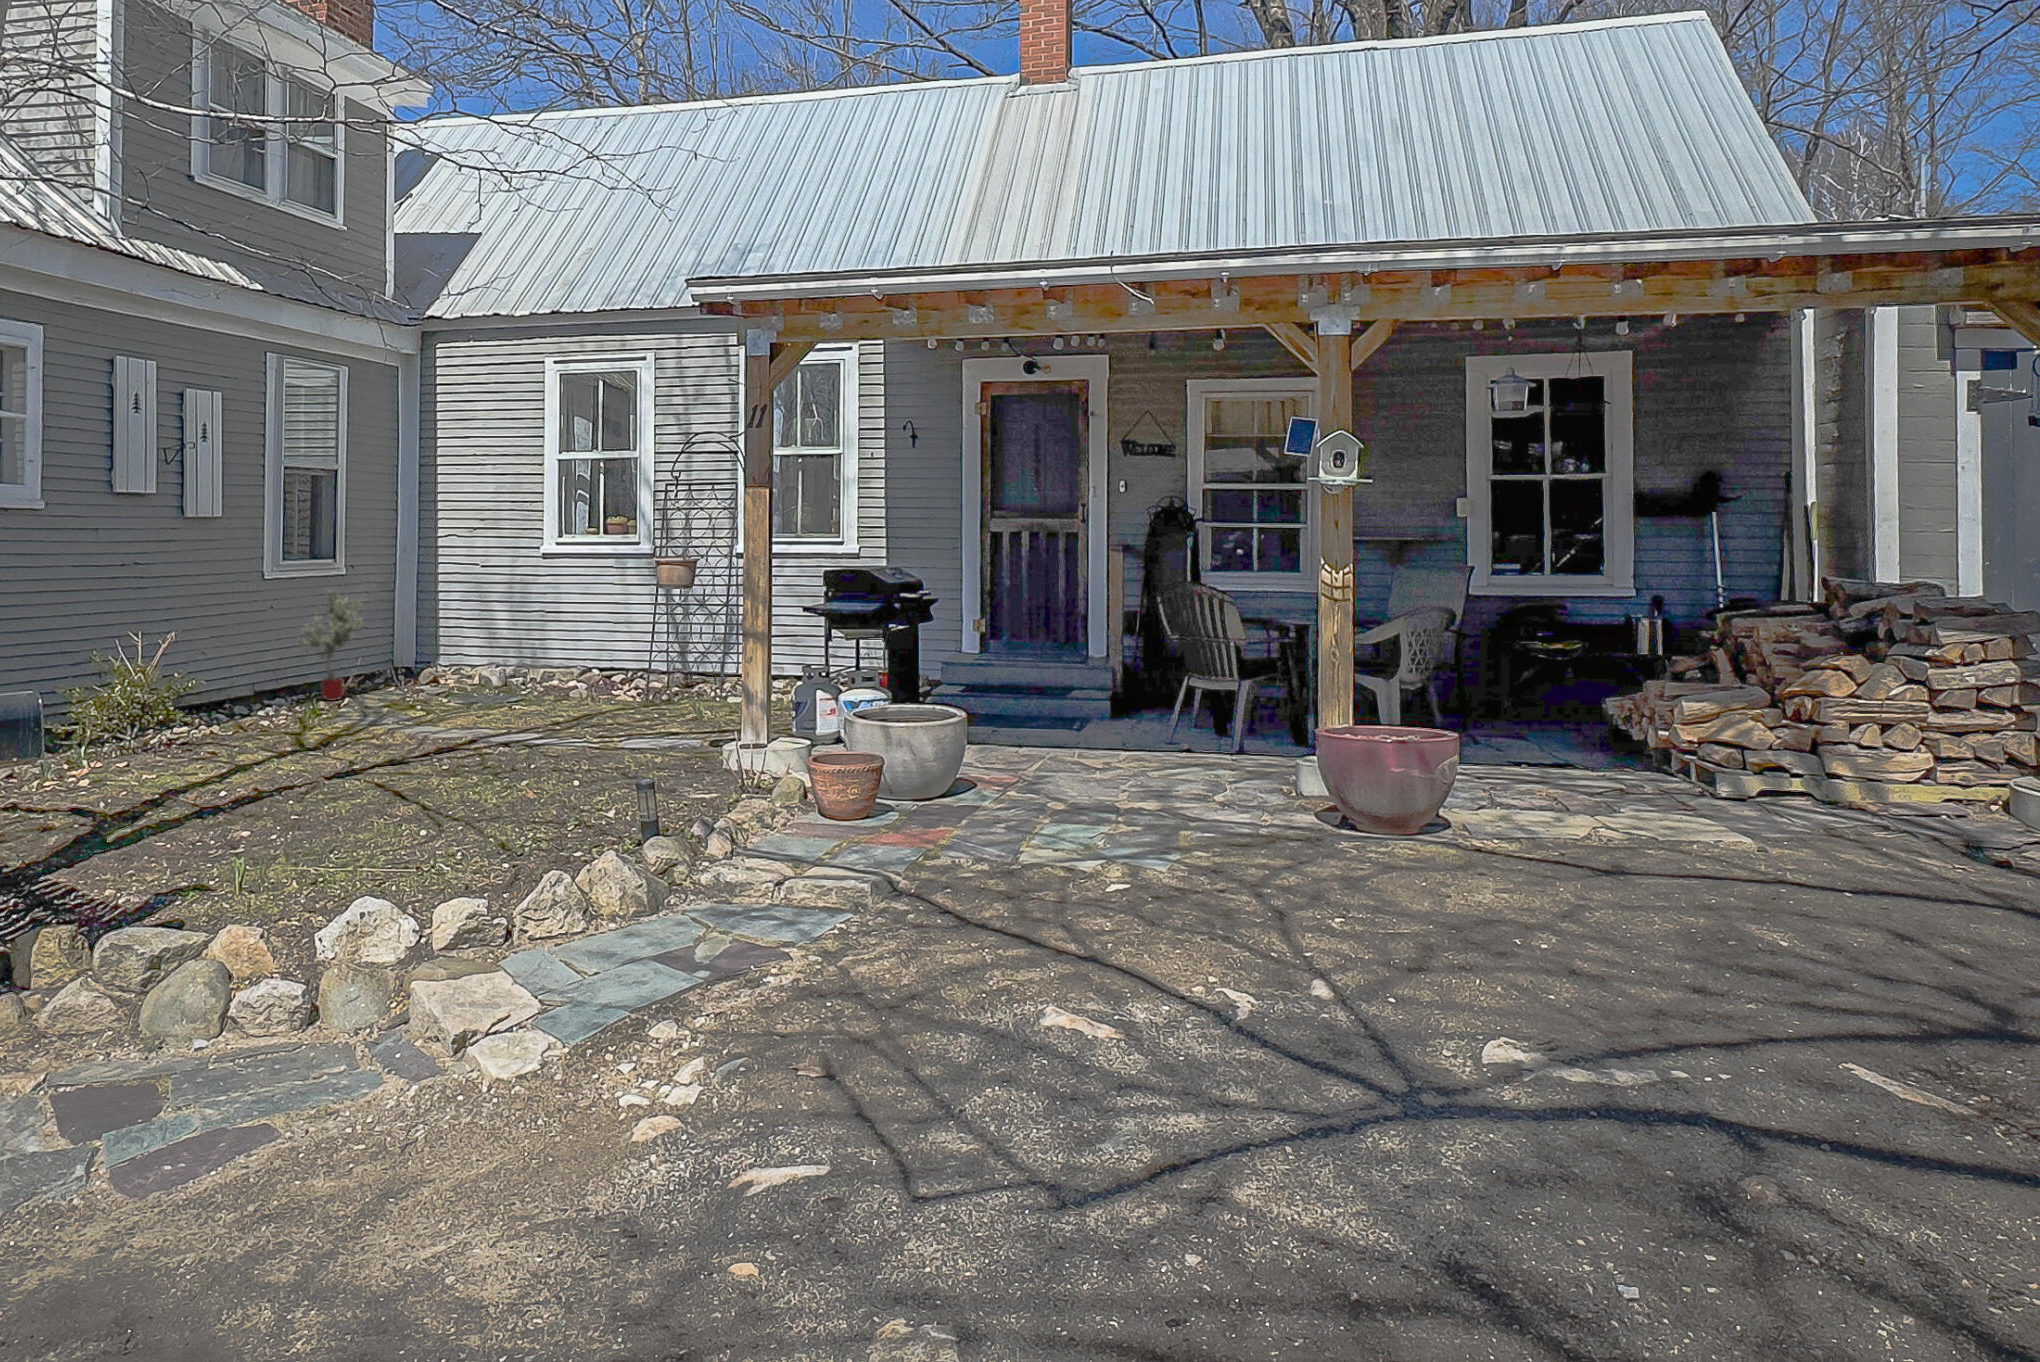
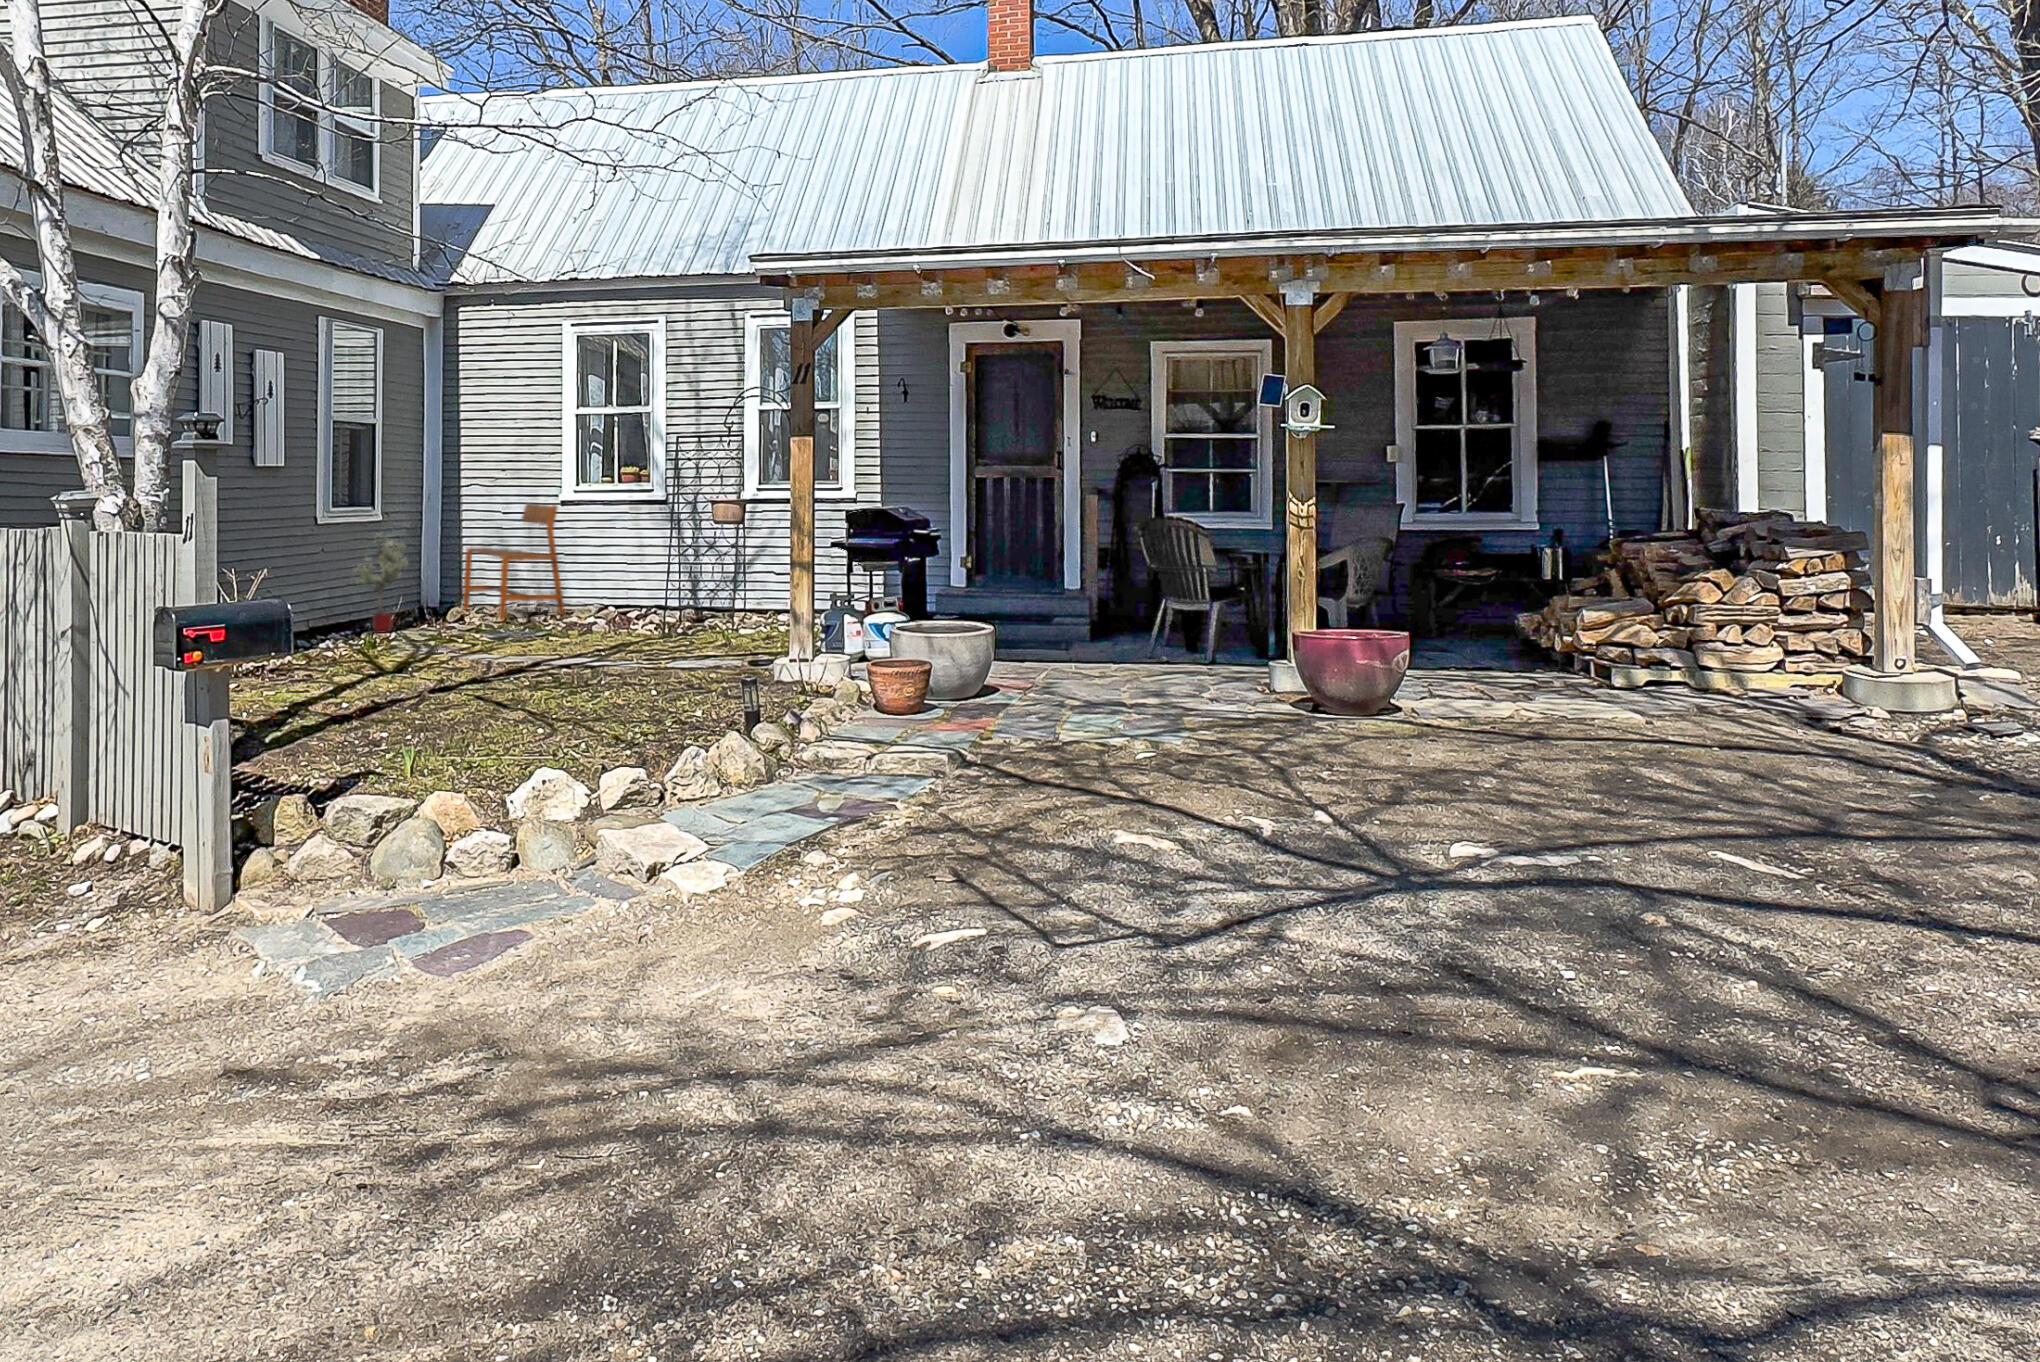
bench: none [436,553,543,687] -> present [462,503,565,621]

